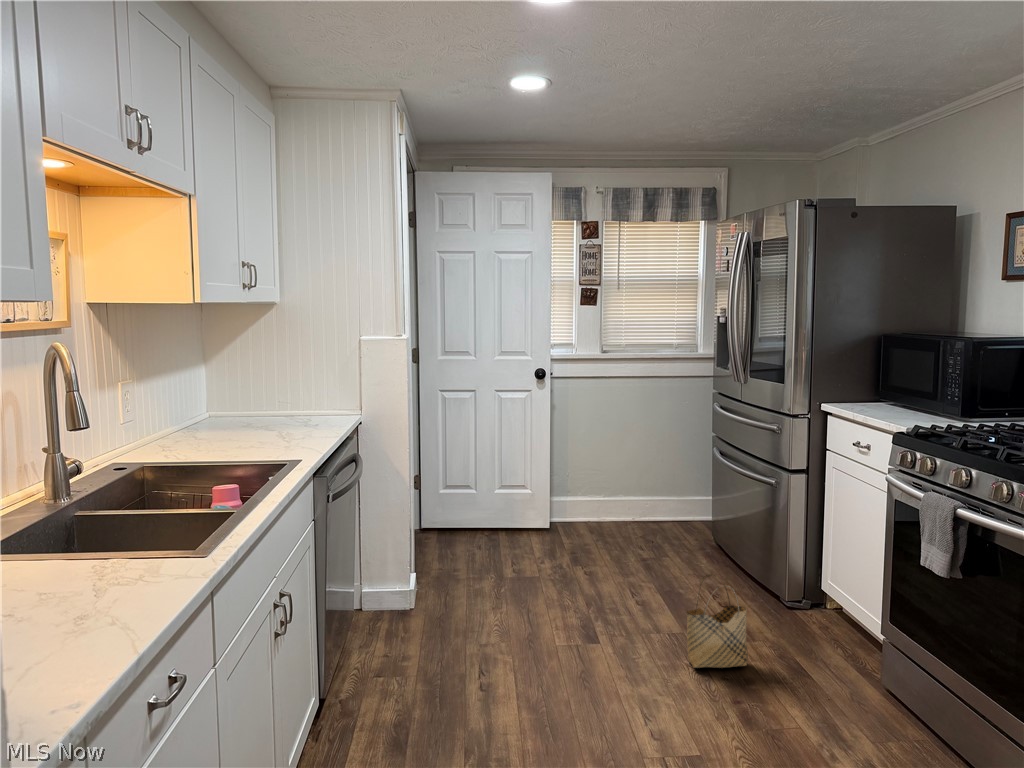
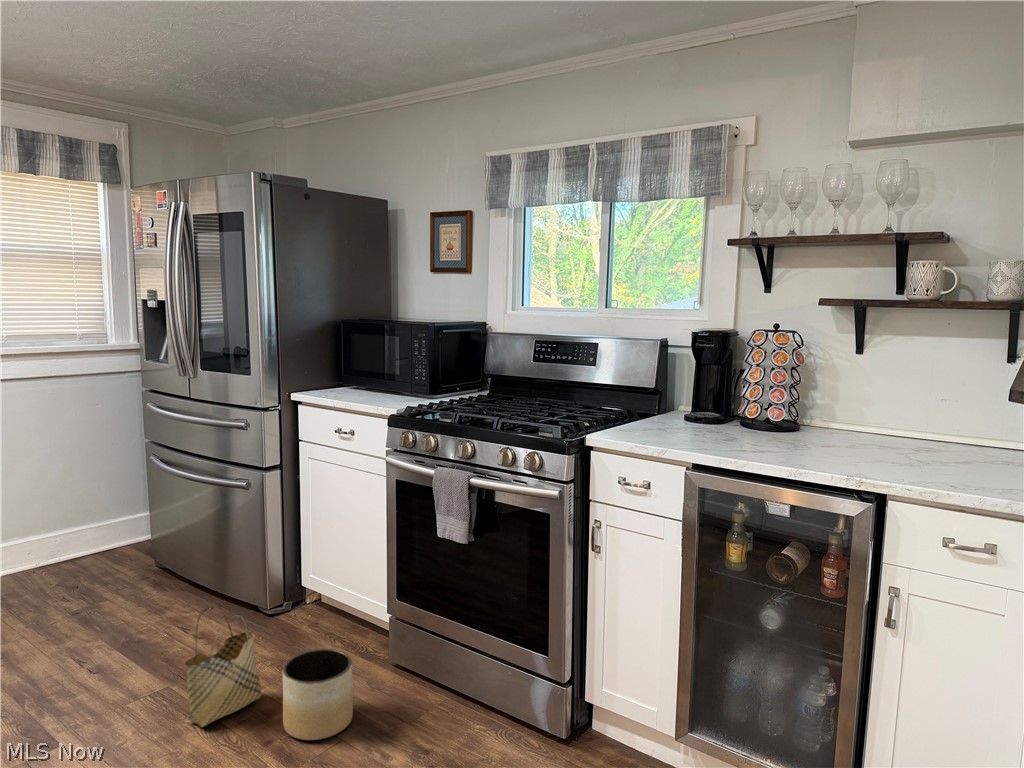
planter: none [754,637,821,719] -> present [283,649,353,741]

